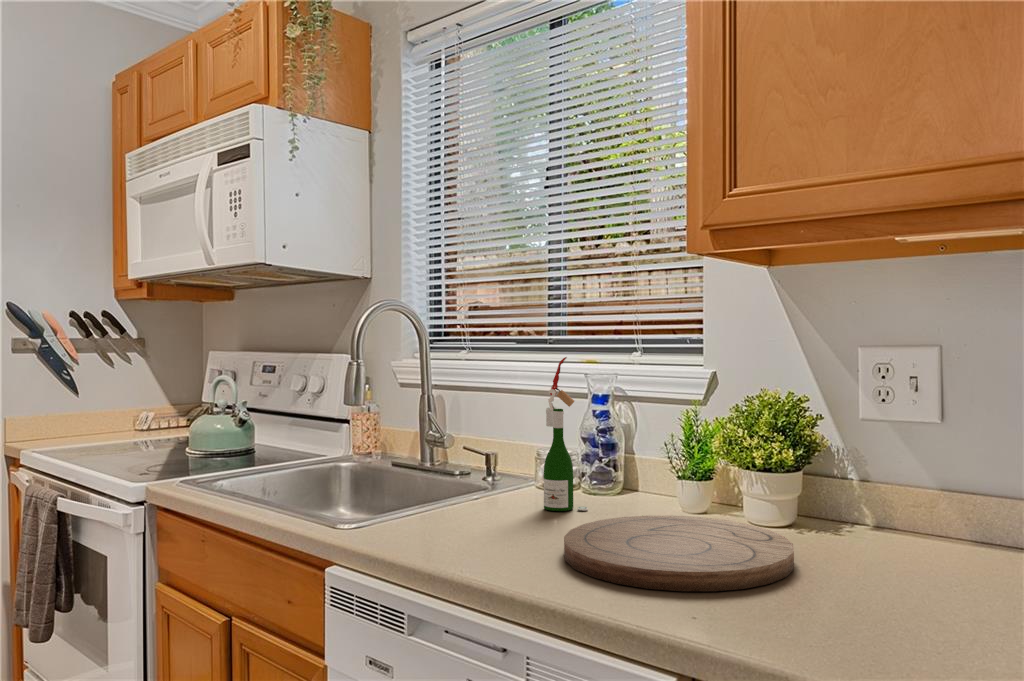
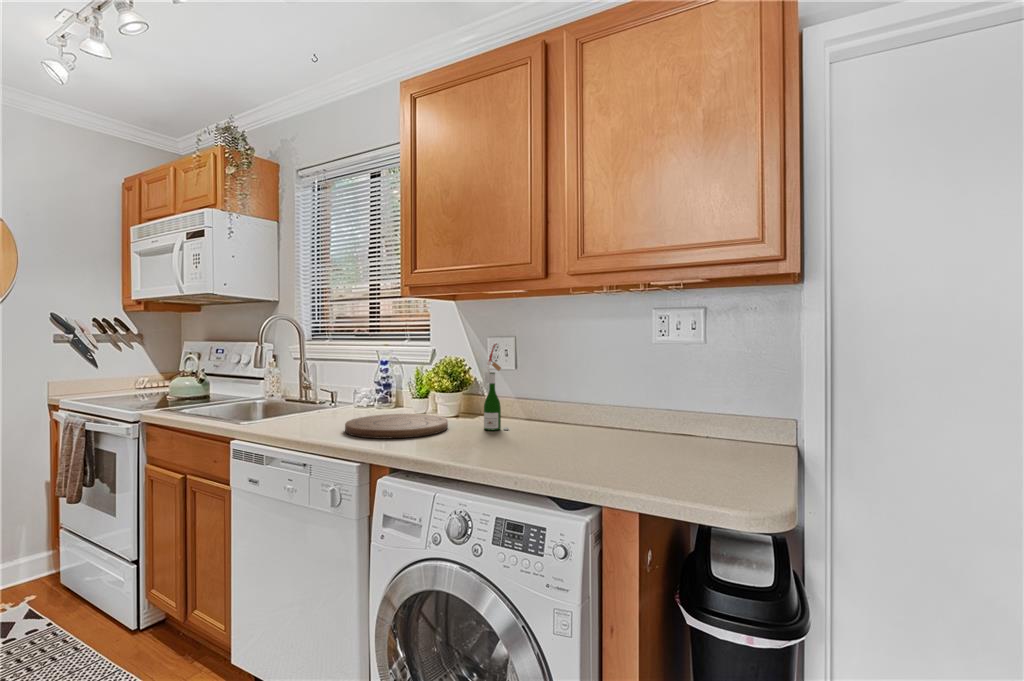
wine bottle: present [544,357,588,511] -> present [484,345,509,430]

